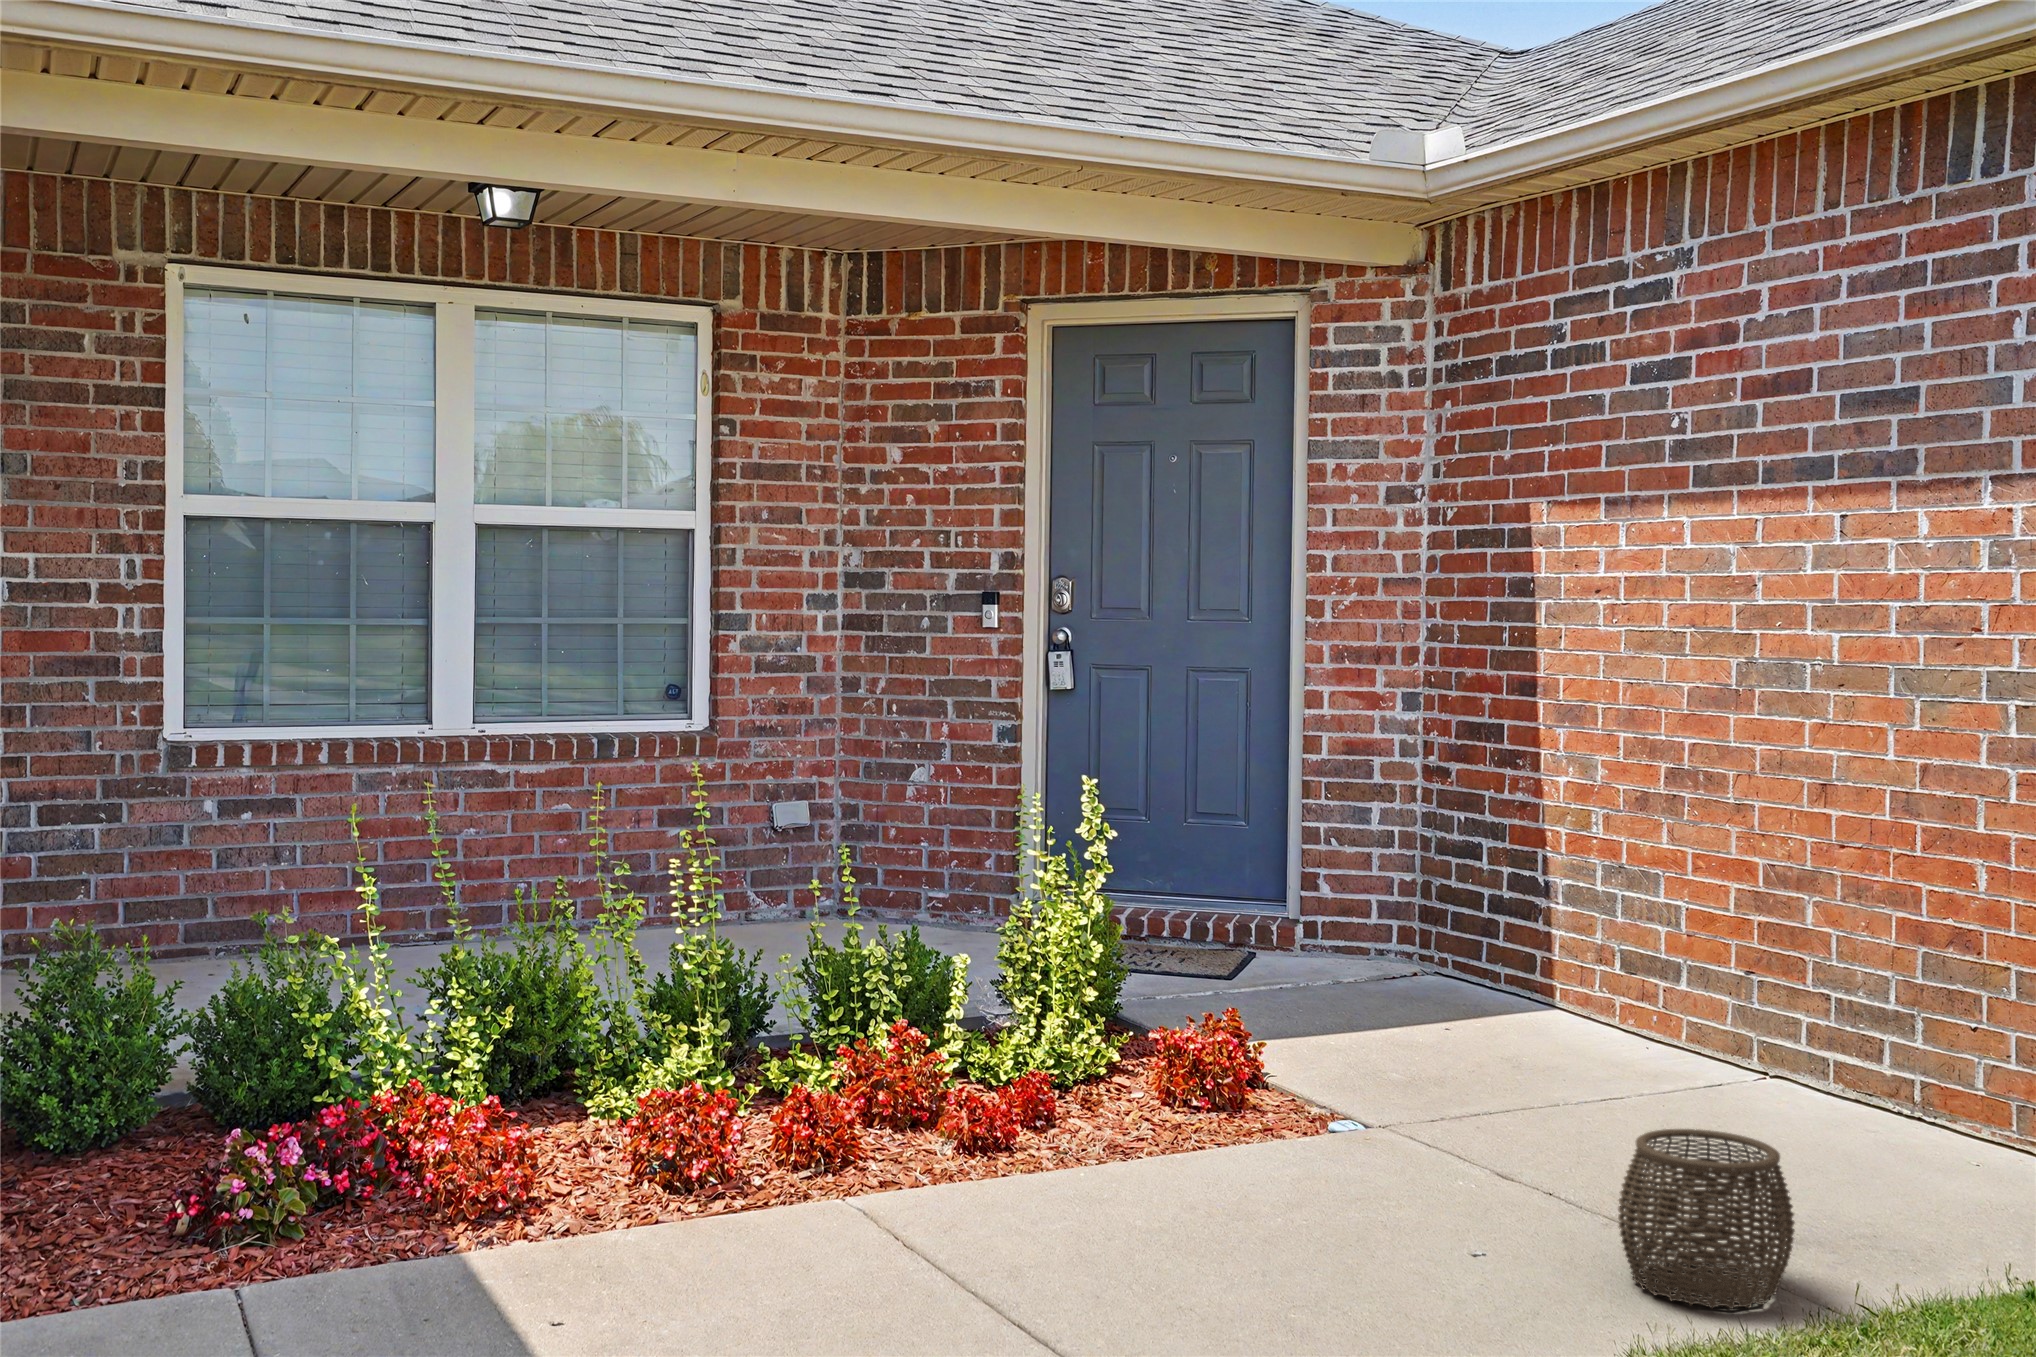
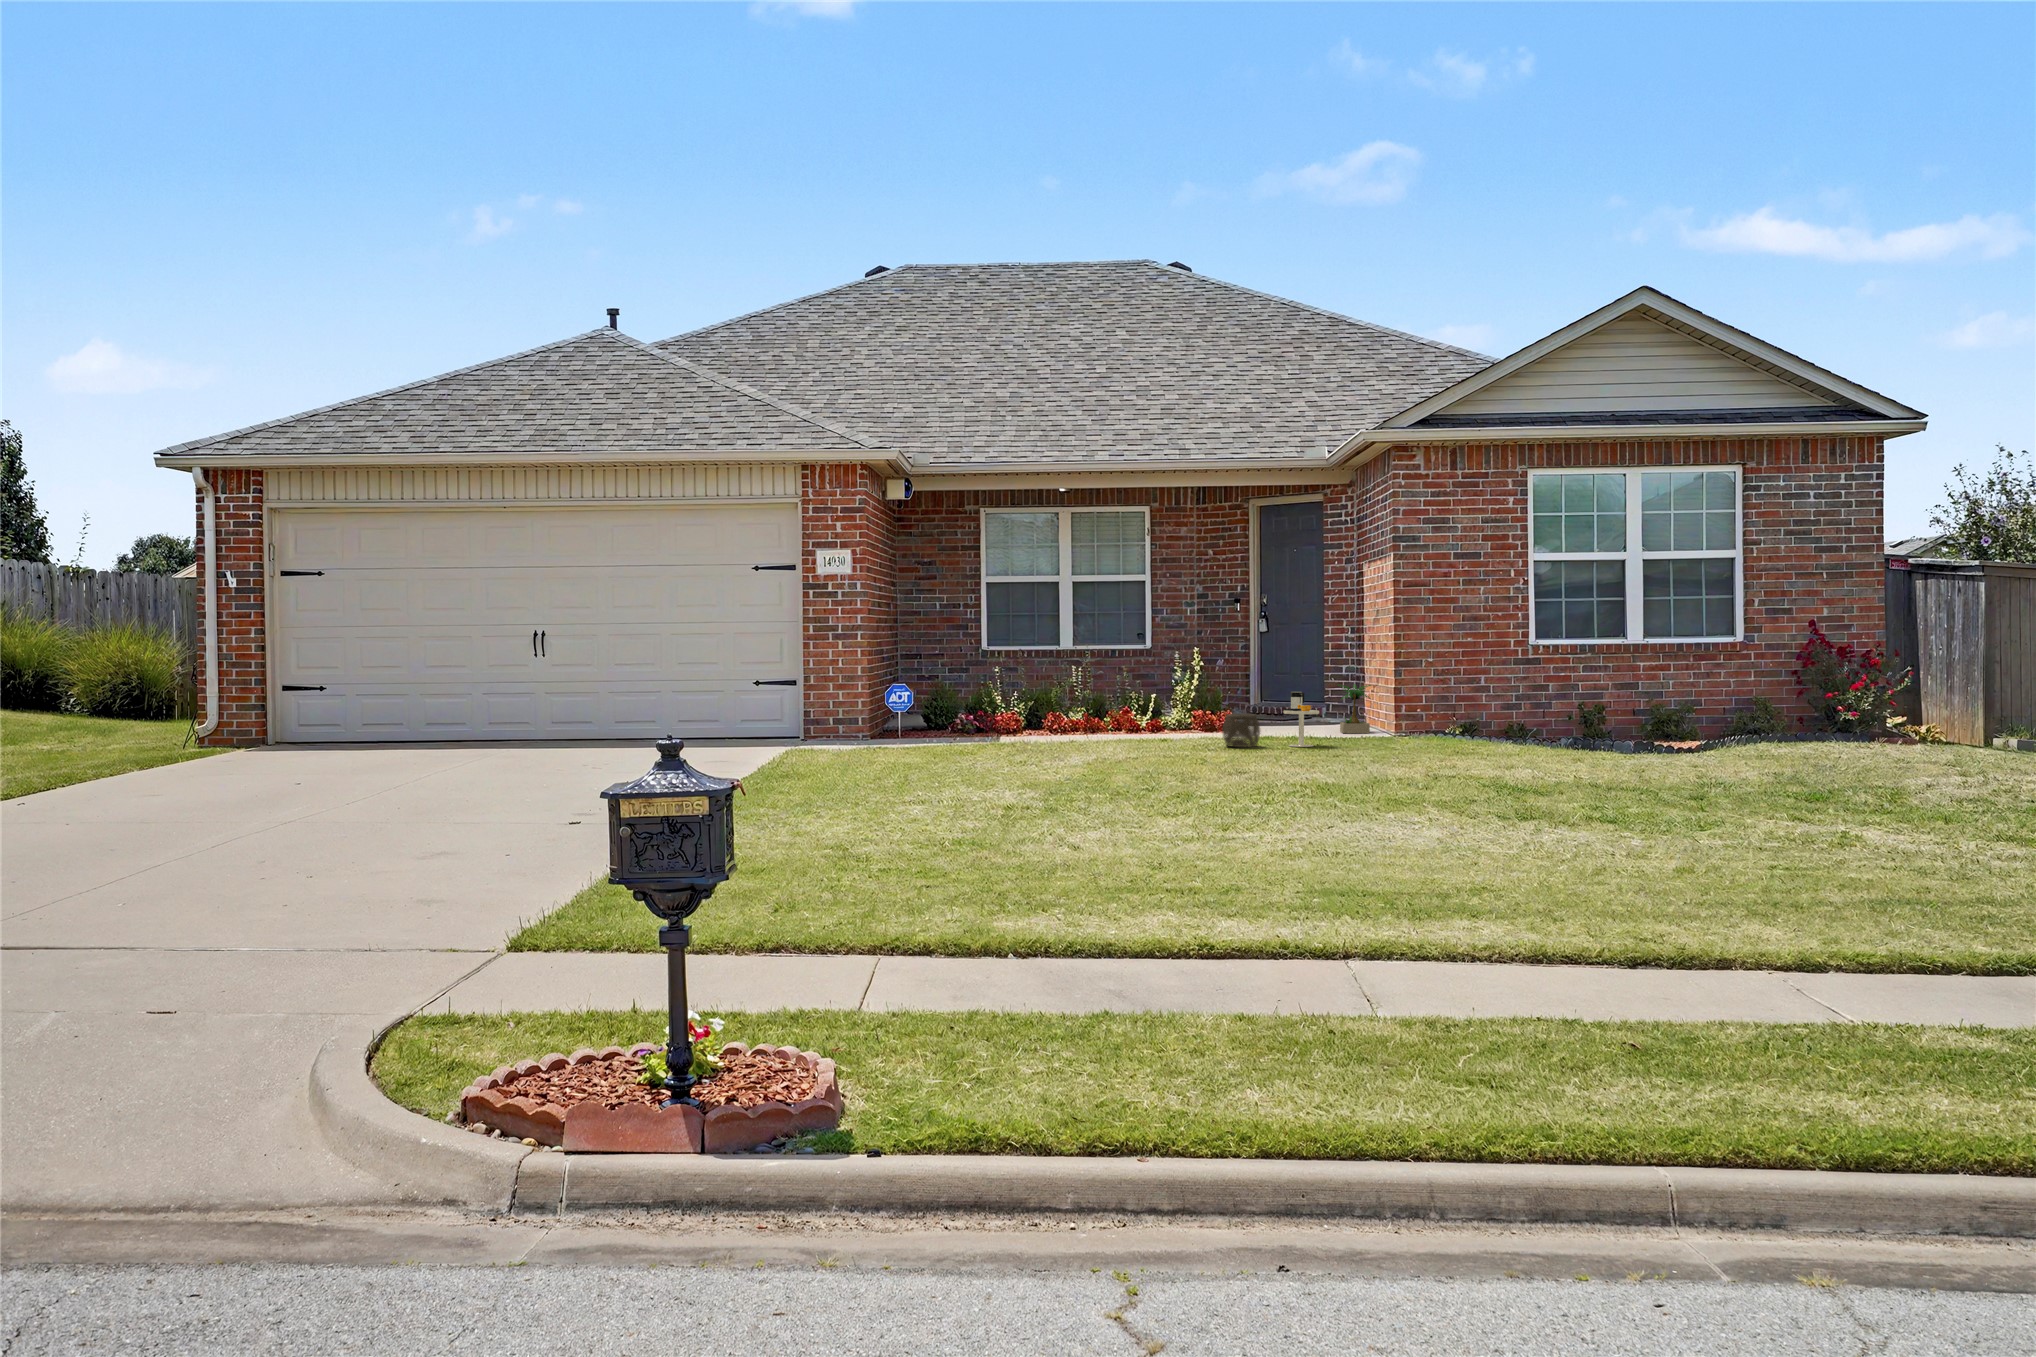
potted plant: none [1574,892,1715,1073] -> present [1338,684,1371,733]
side table: none [1802,1017,1962,1263] -> present [1284,692,1319,747]

